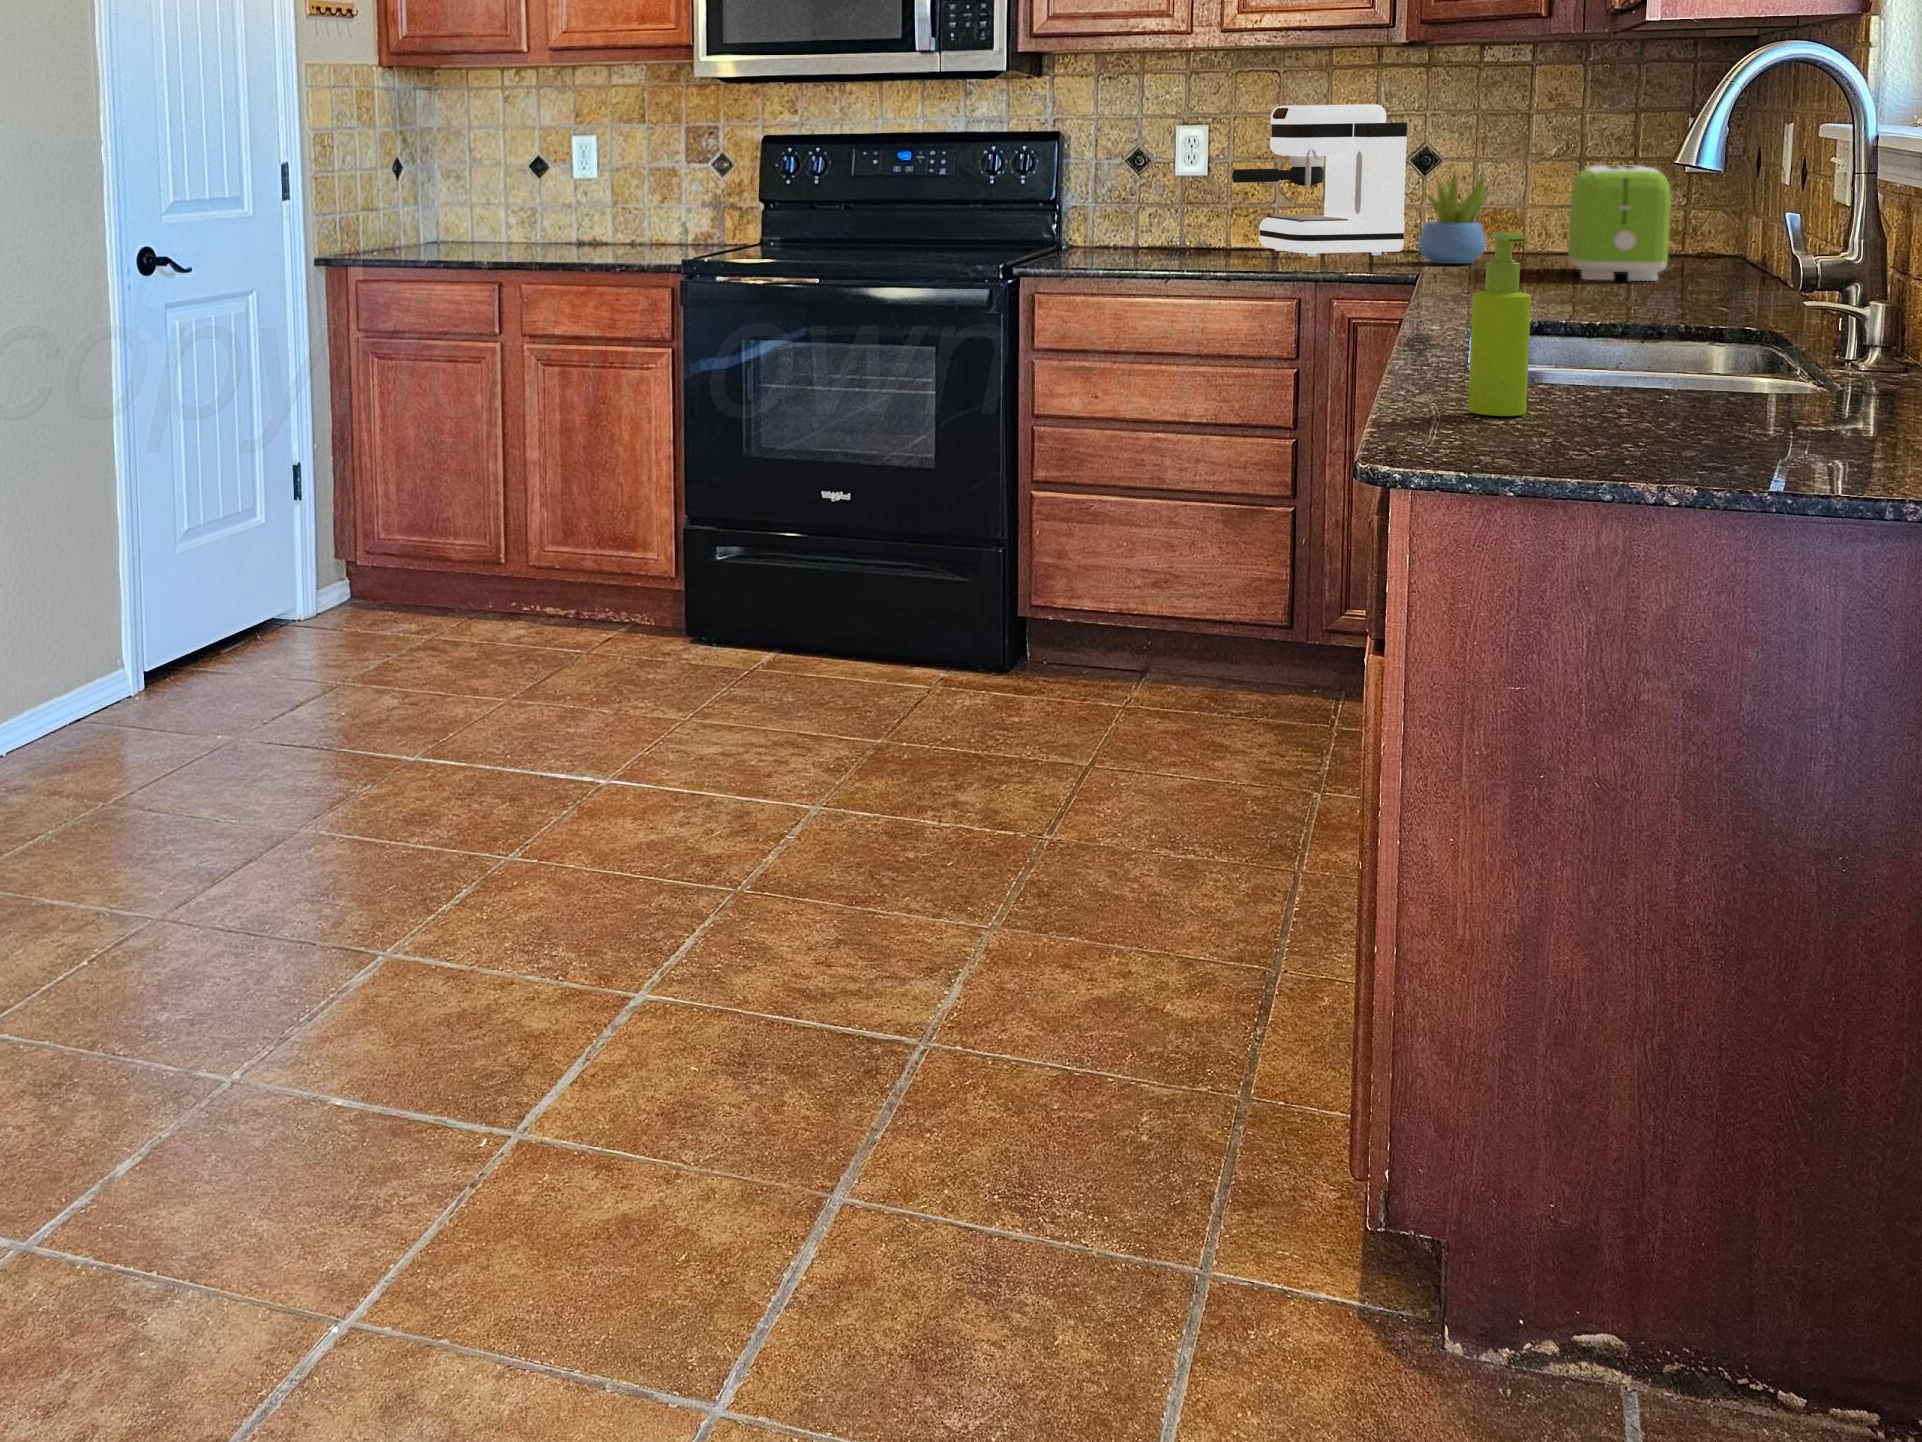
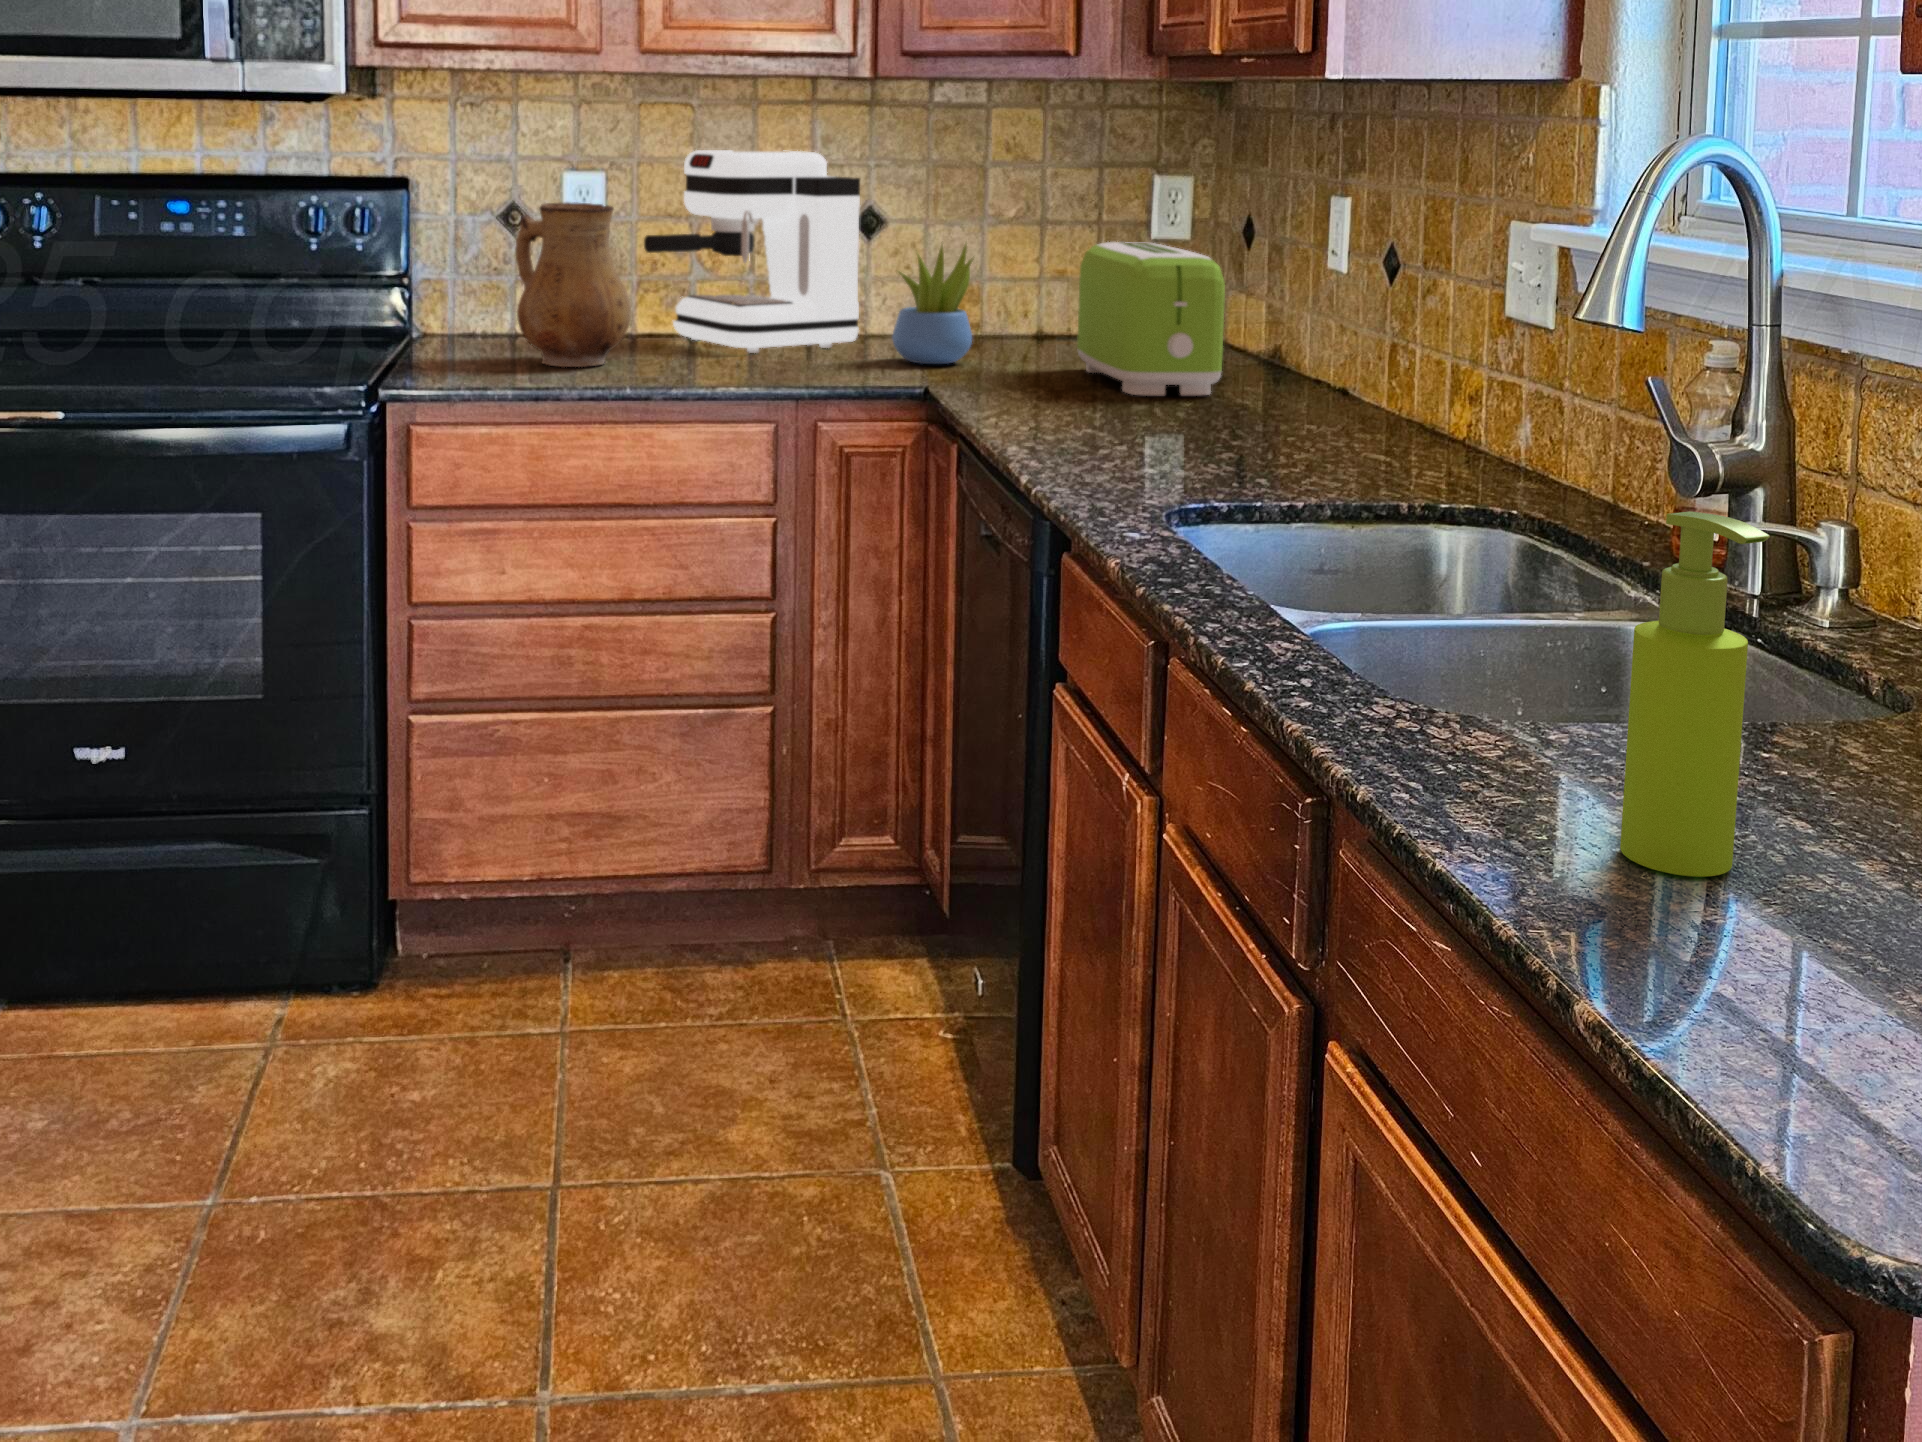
ceramic pitcher: none [1125,144,1209,261] -> present [515,202,631,367]

